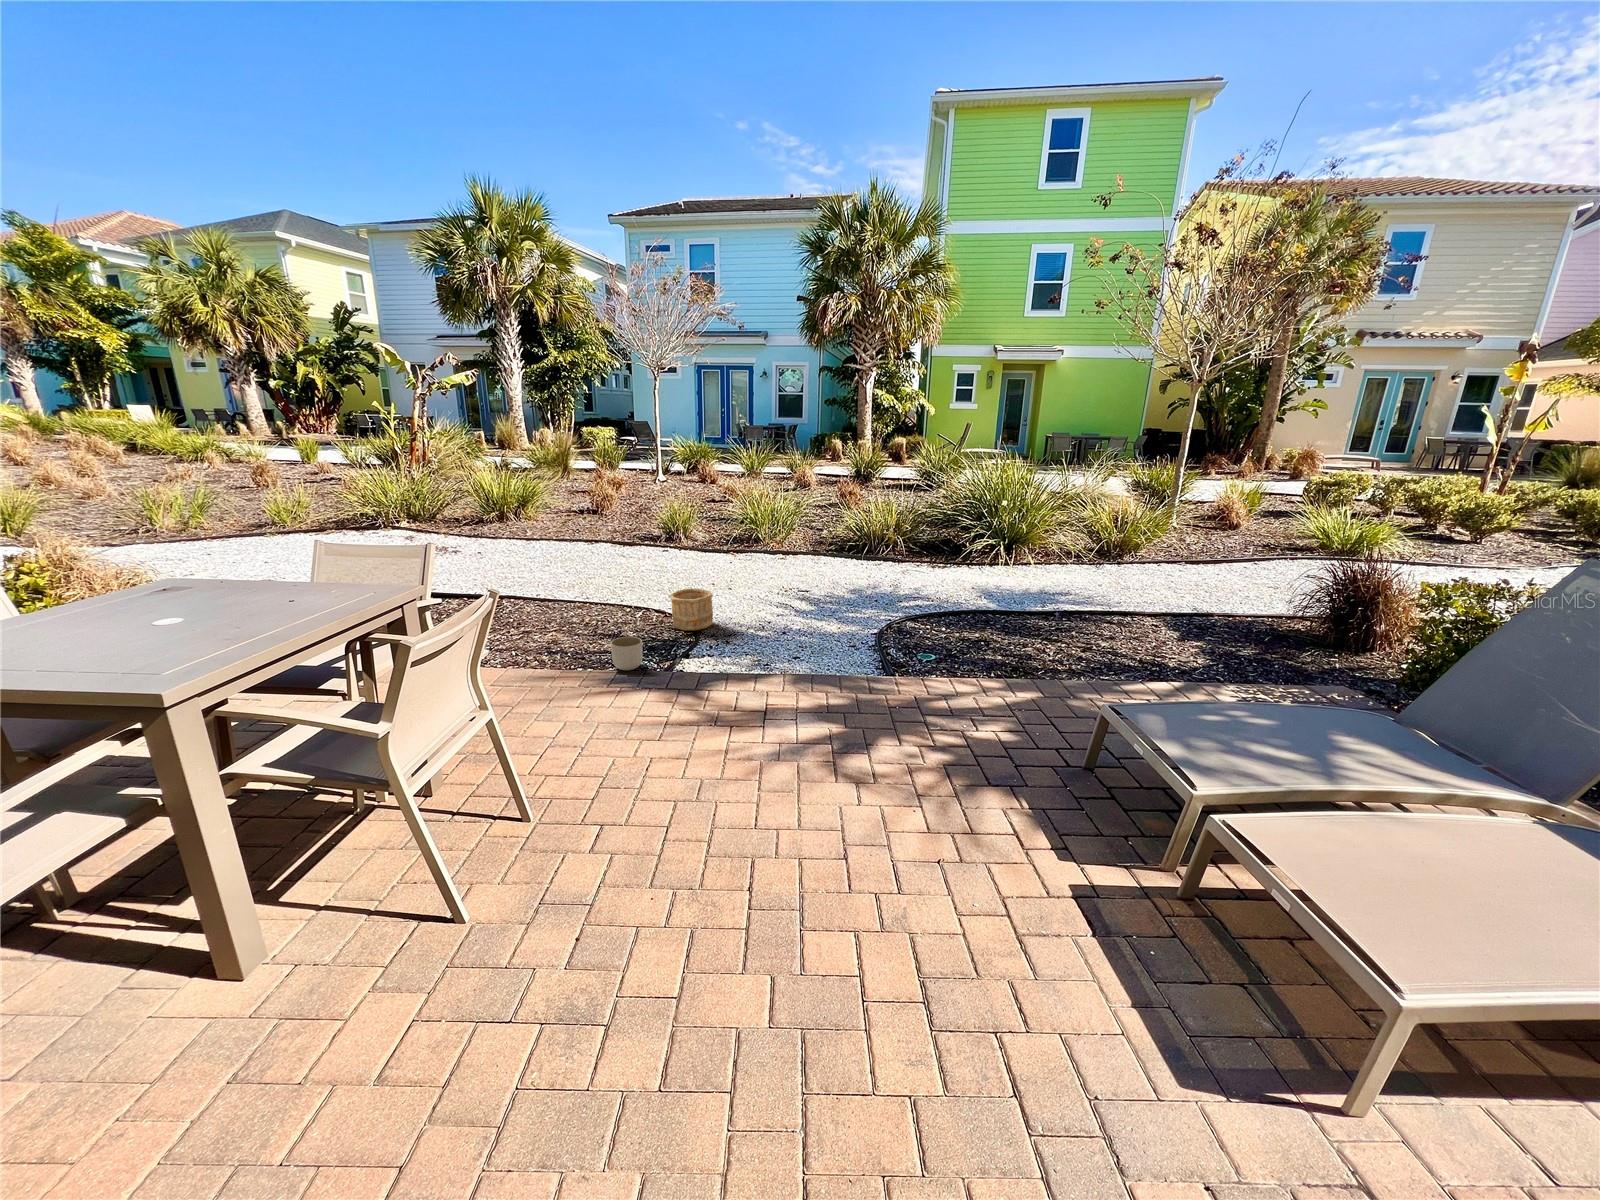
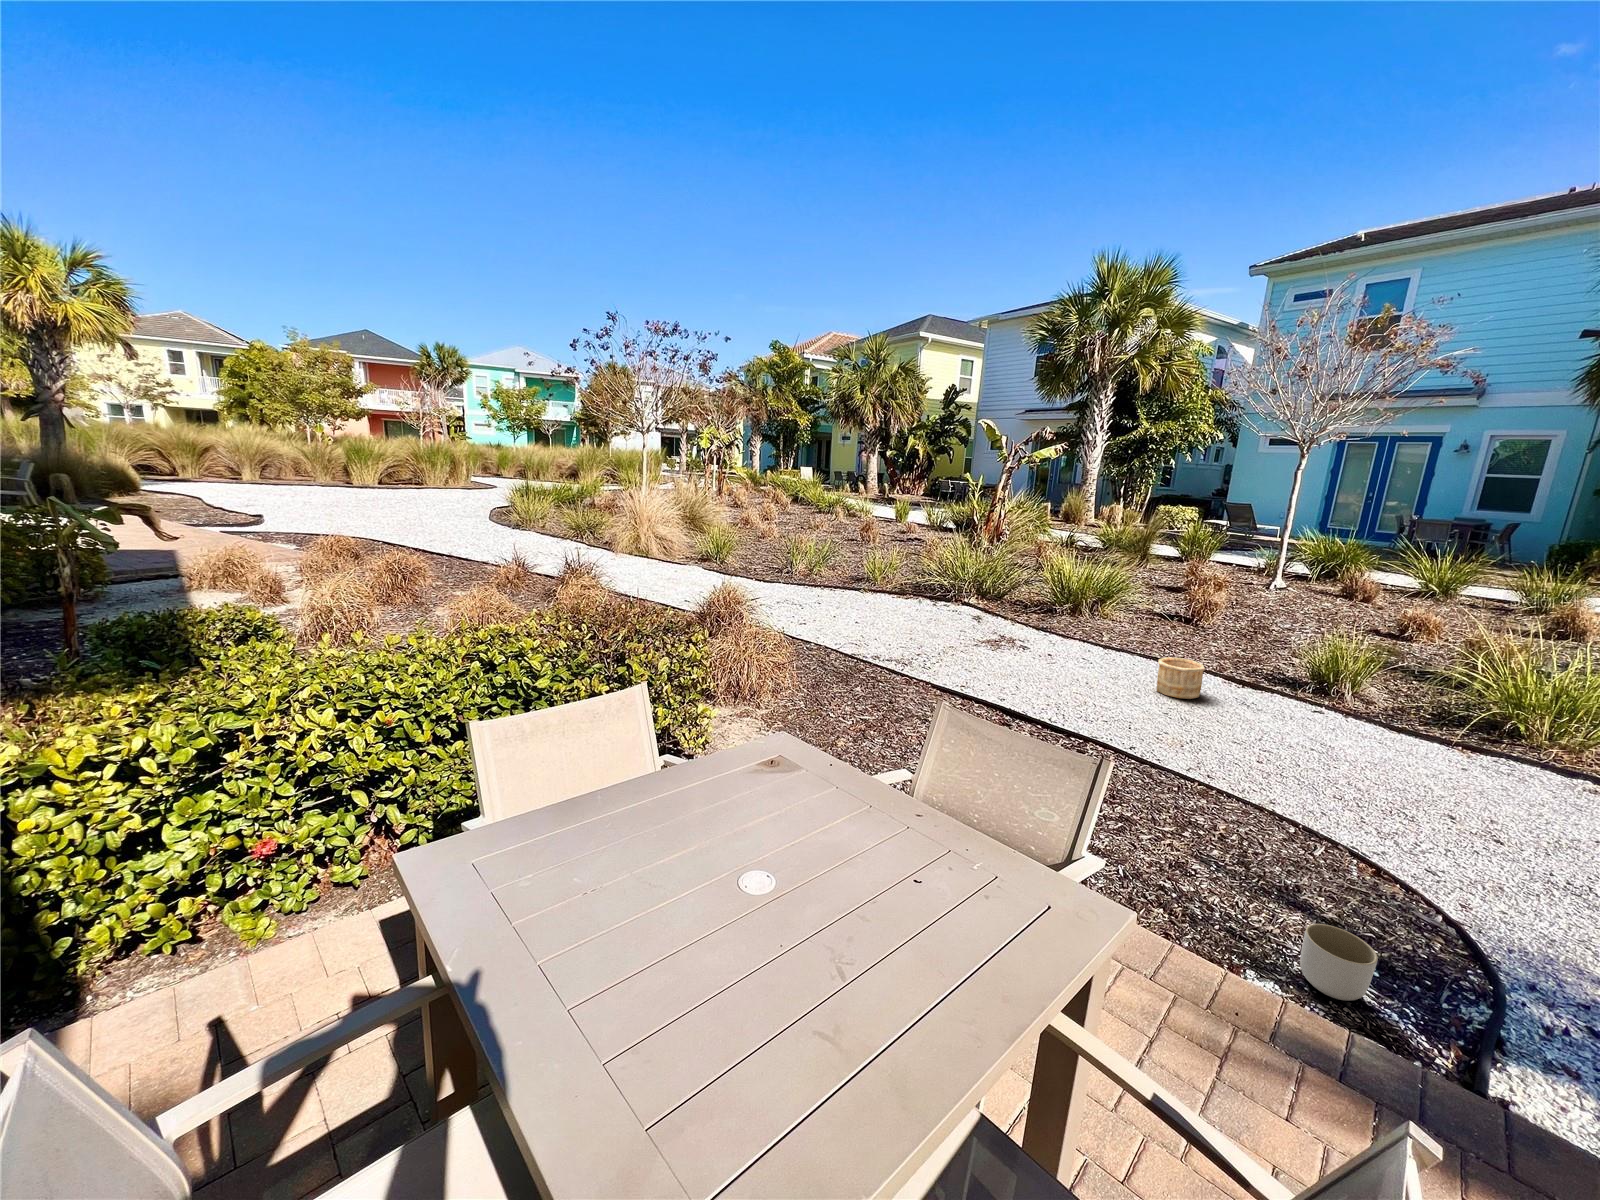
wooden bucket: present [670,589,713,630] -> present [1157,657,1205,699]

